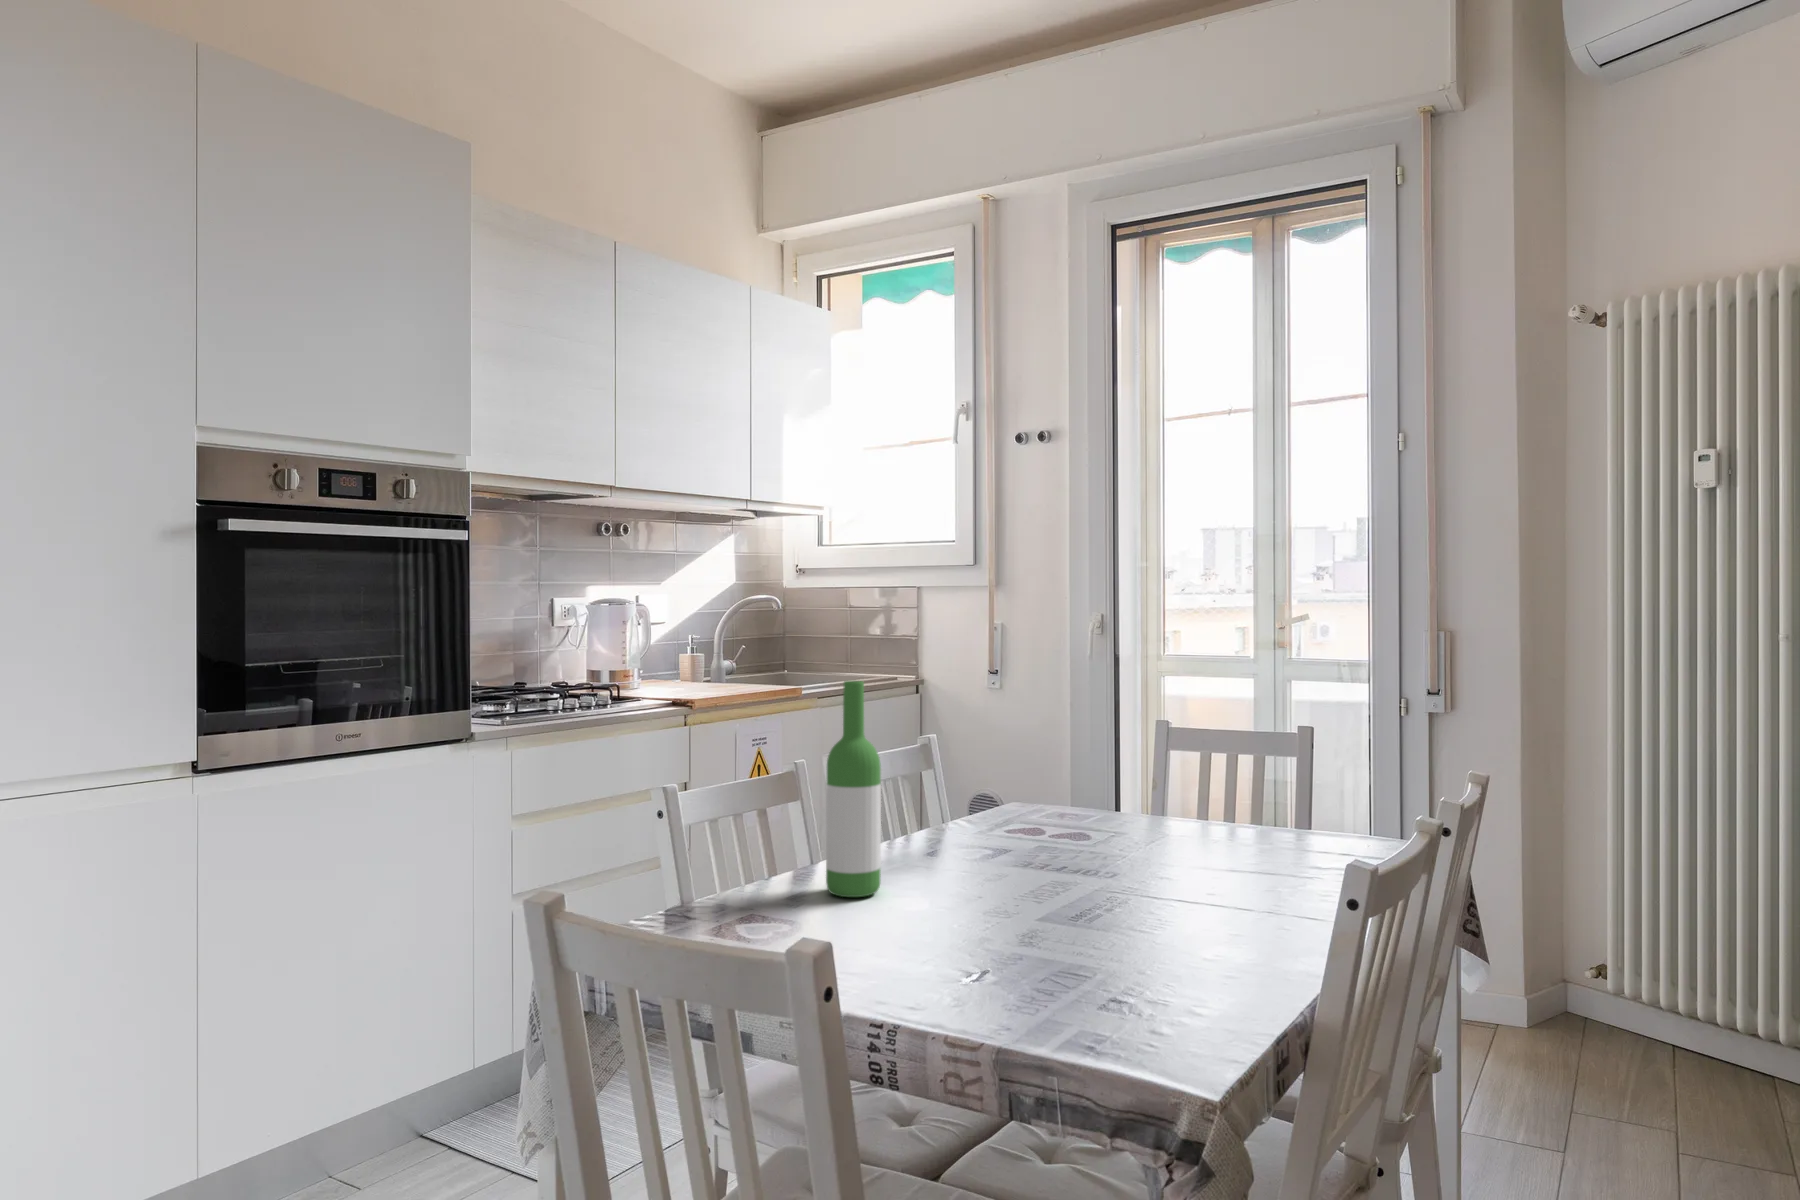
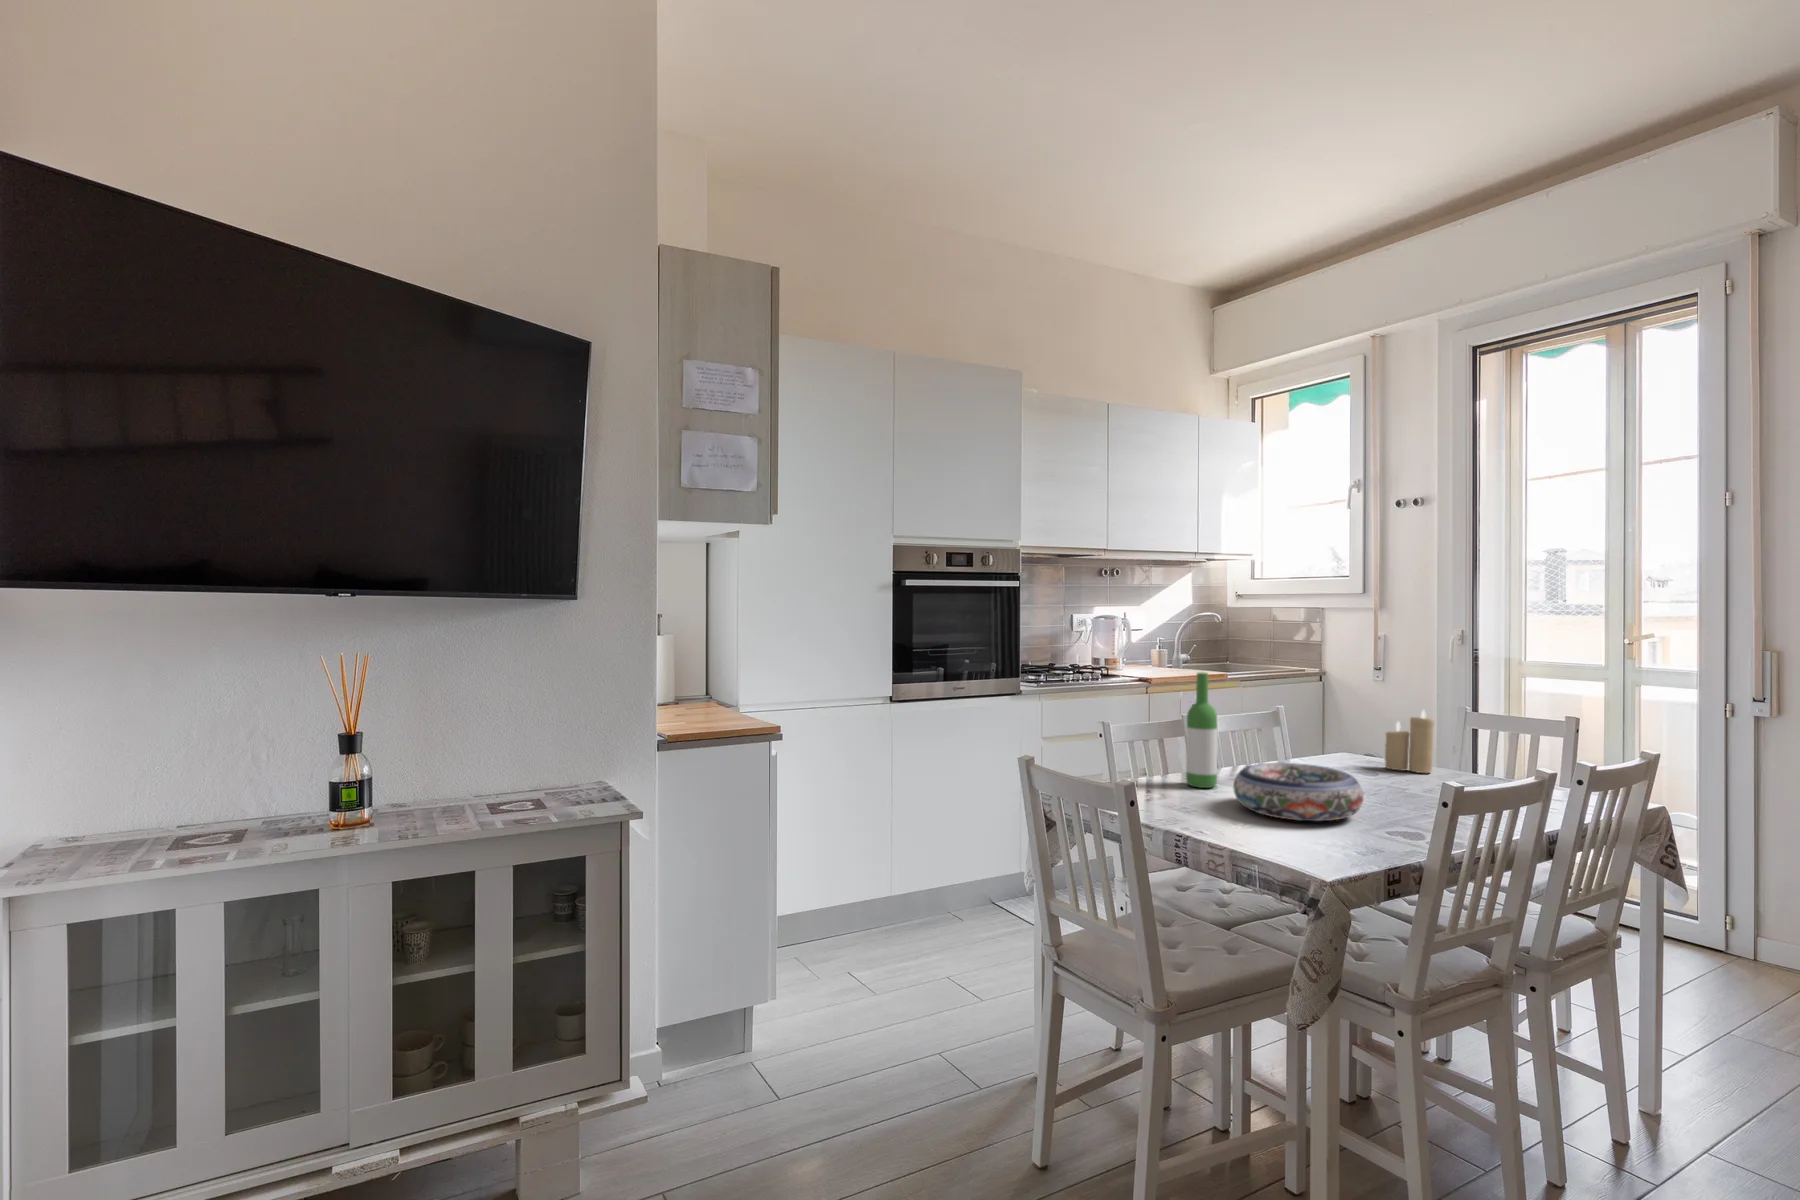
candle: none [1092,725,1160,825] -> present [1385,710,1434,773]
bowl: none [930,837,1150,949] -> present [1233,763,1363,821]

